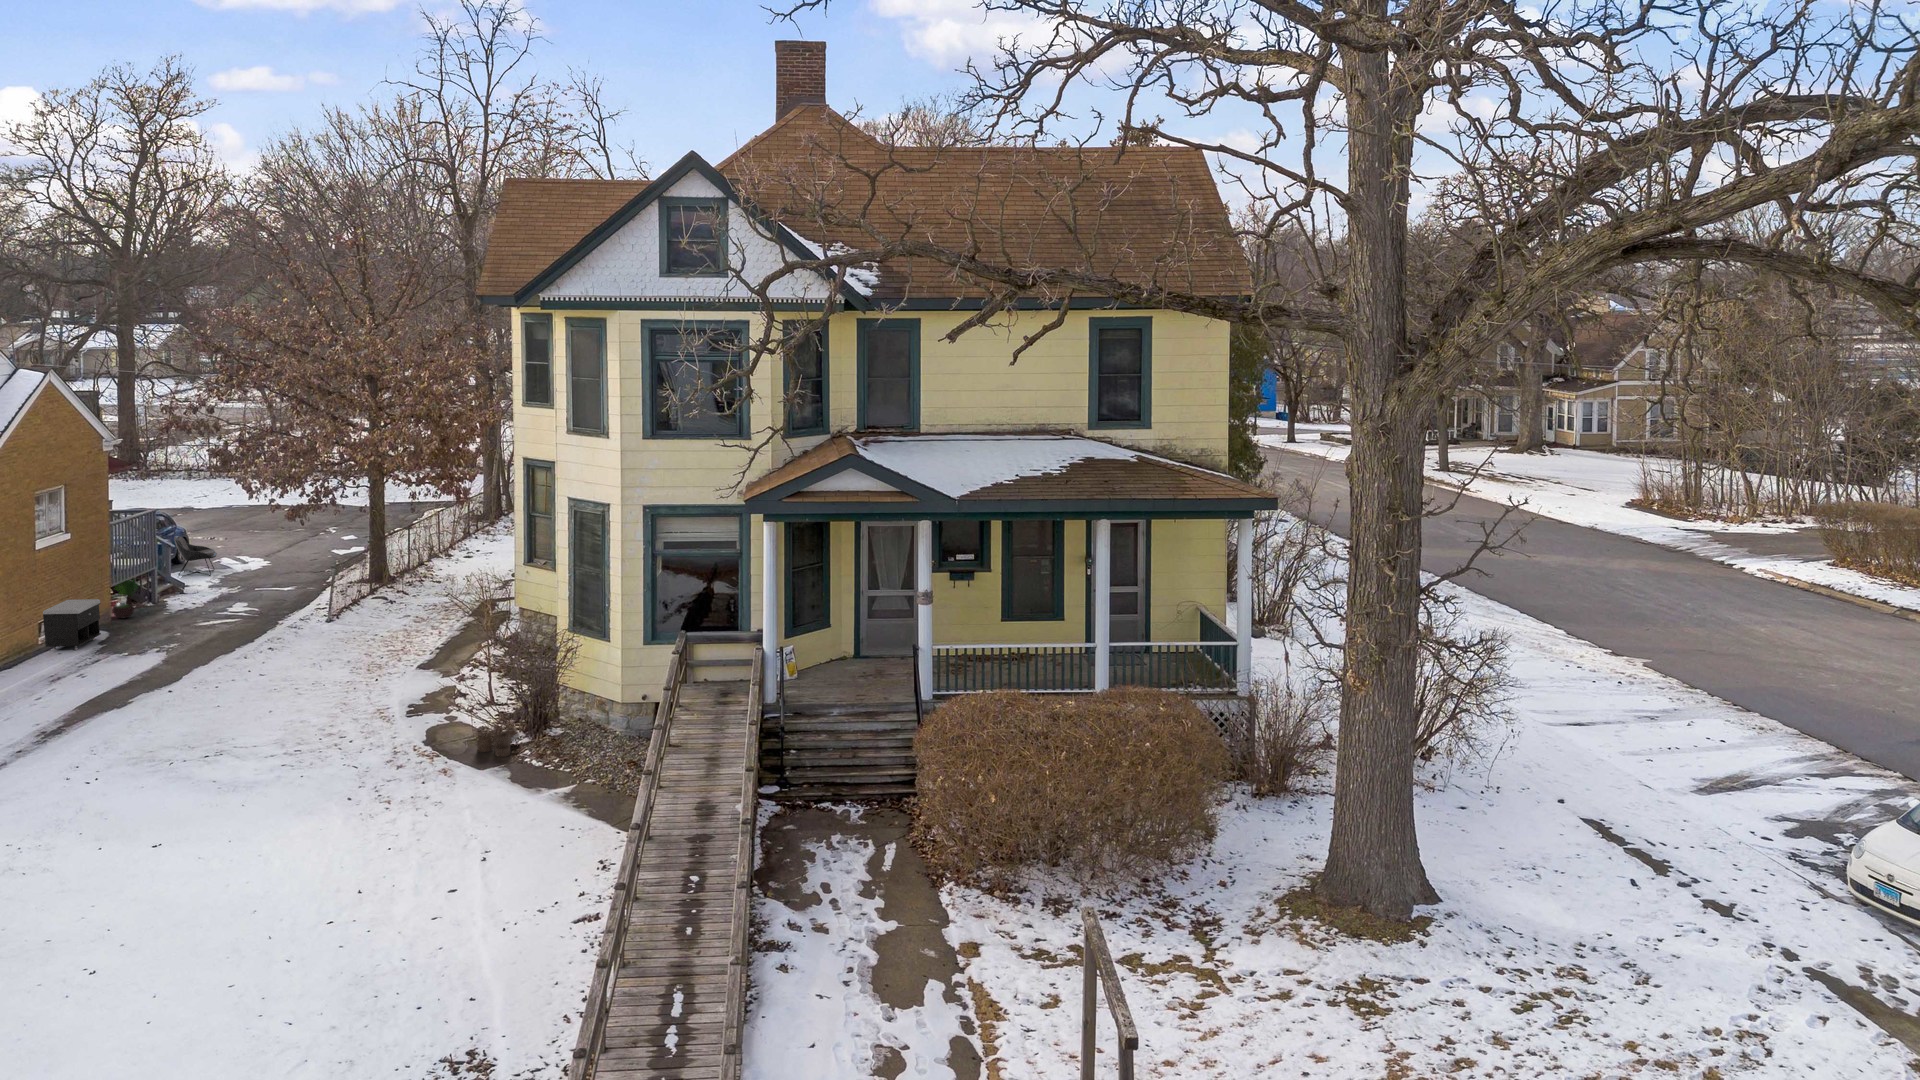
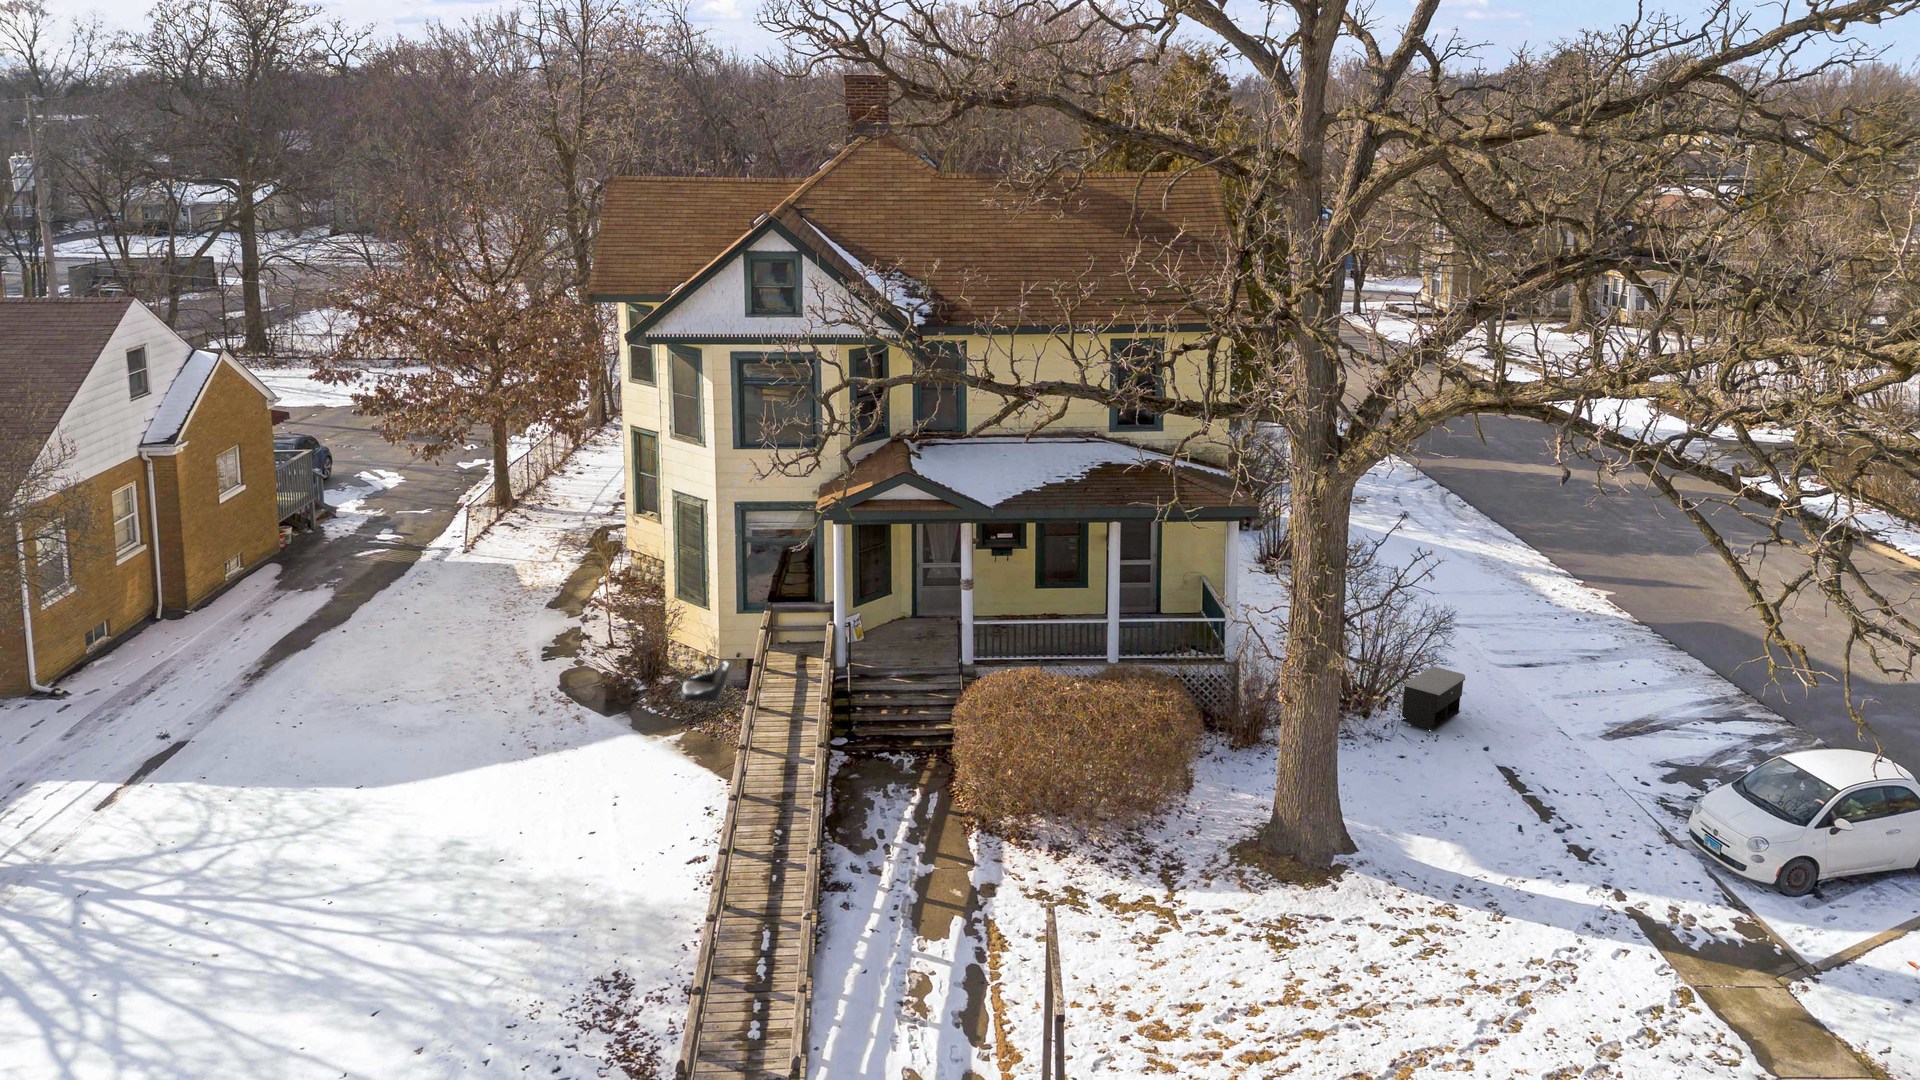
lounge chair: present [174,536,217,576] -> present [681,661,729,720]
potted tree: present [112,580,137,618] -> none [292,528,312,563]
storage bench: present [43,599,101,650] -> present [1401,667,1465,732]

